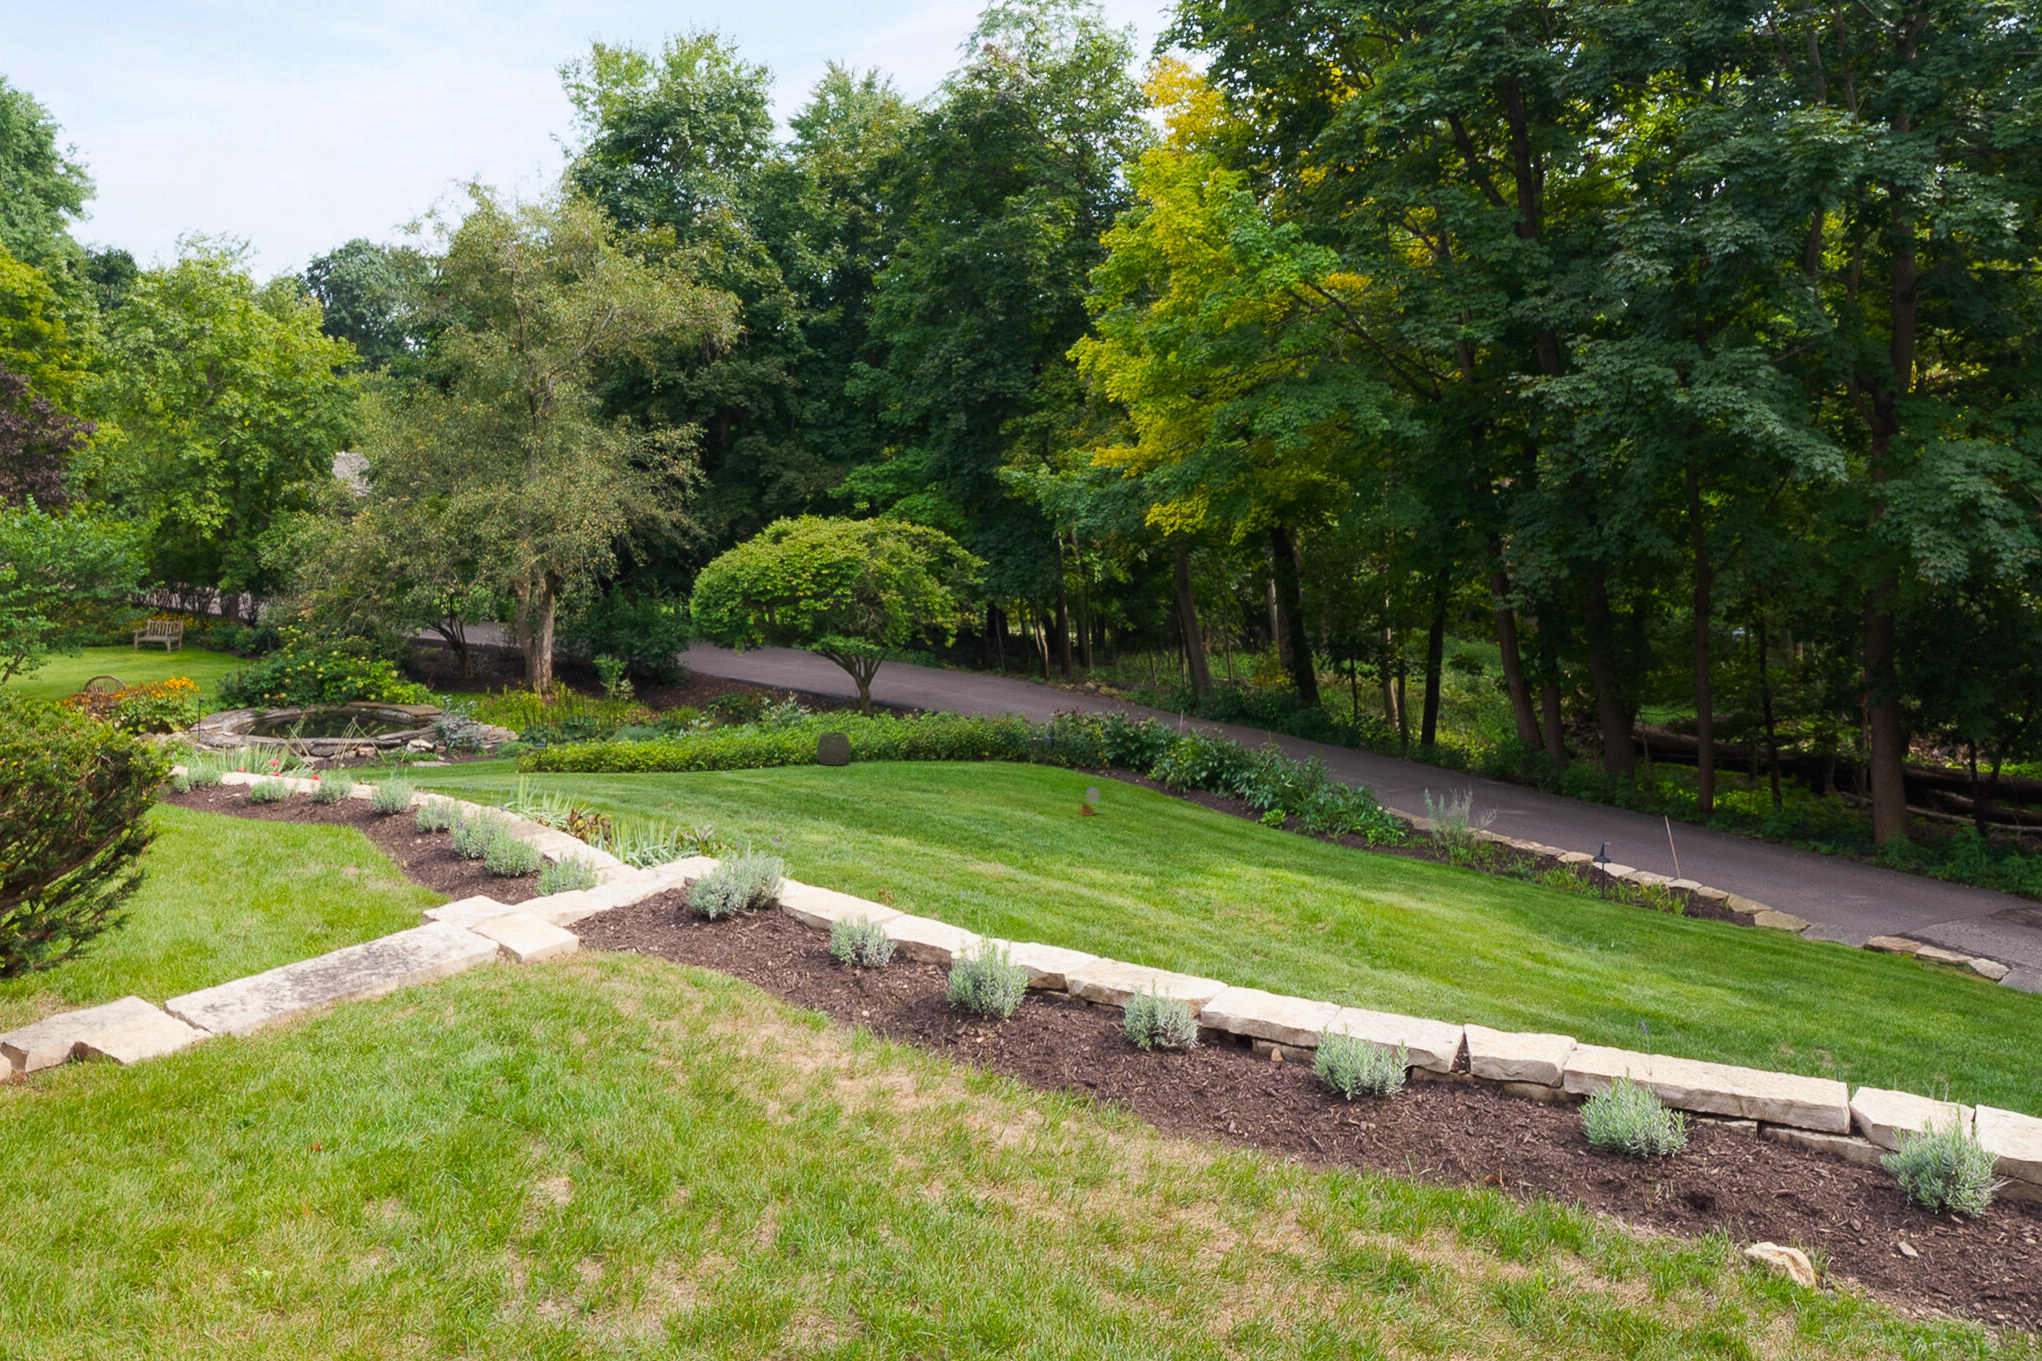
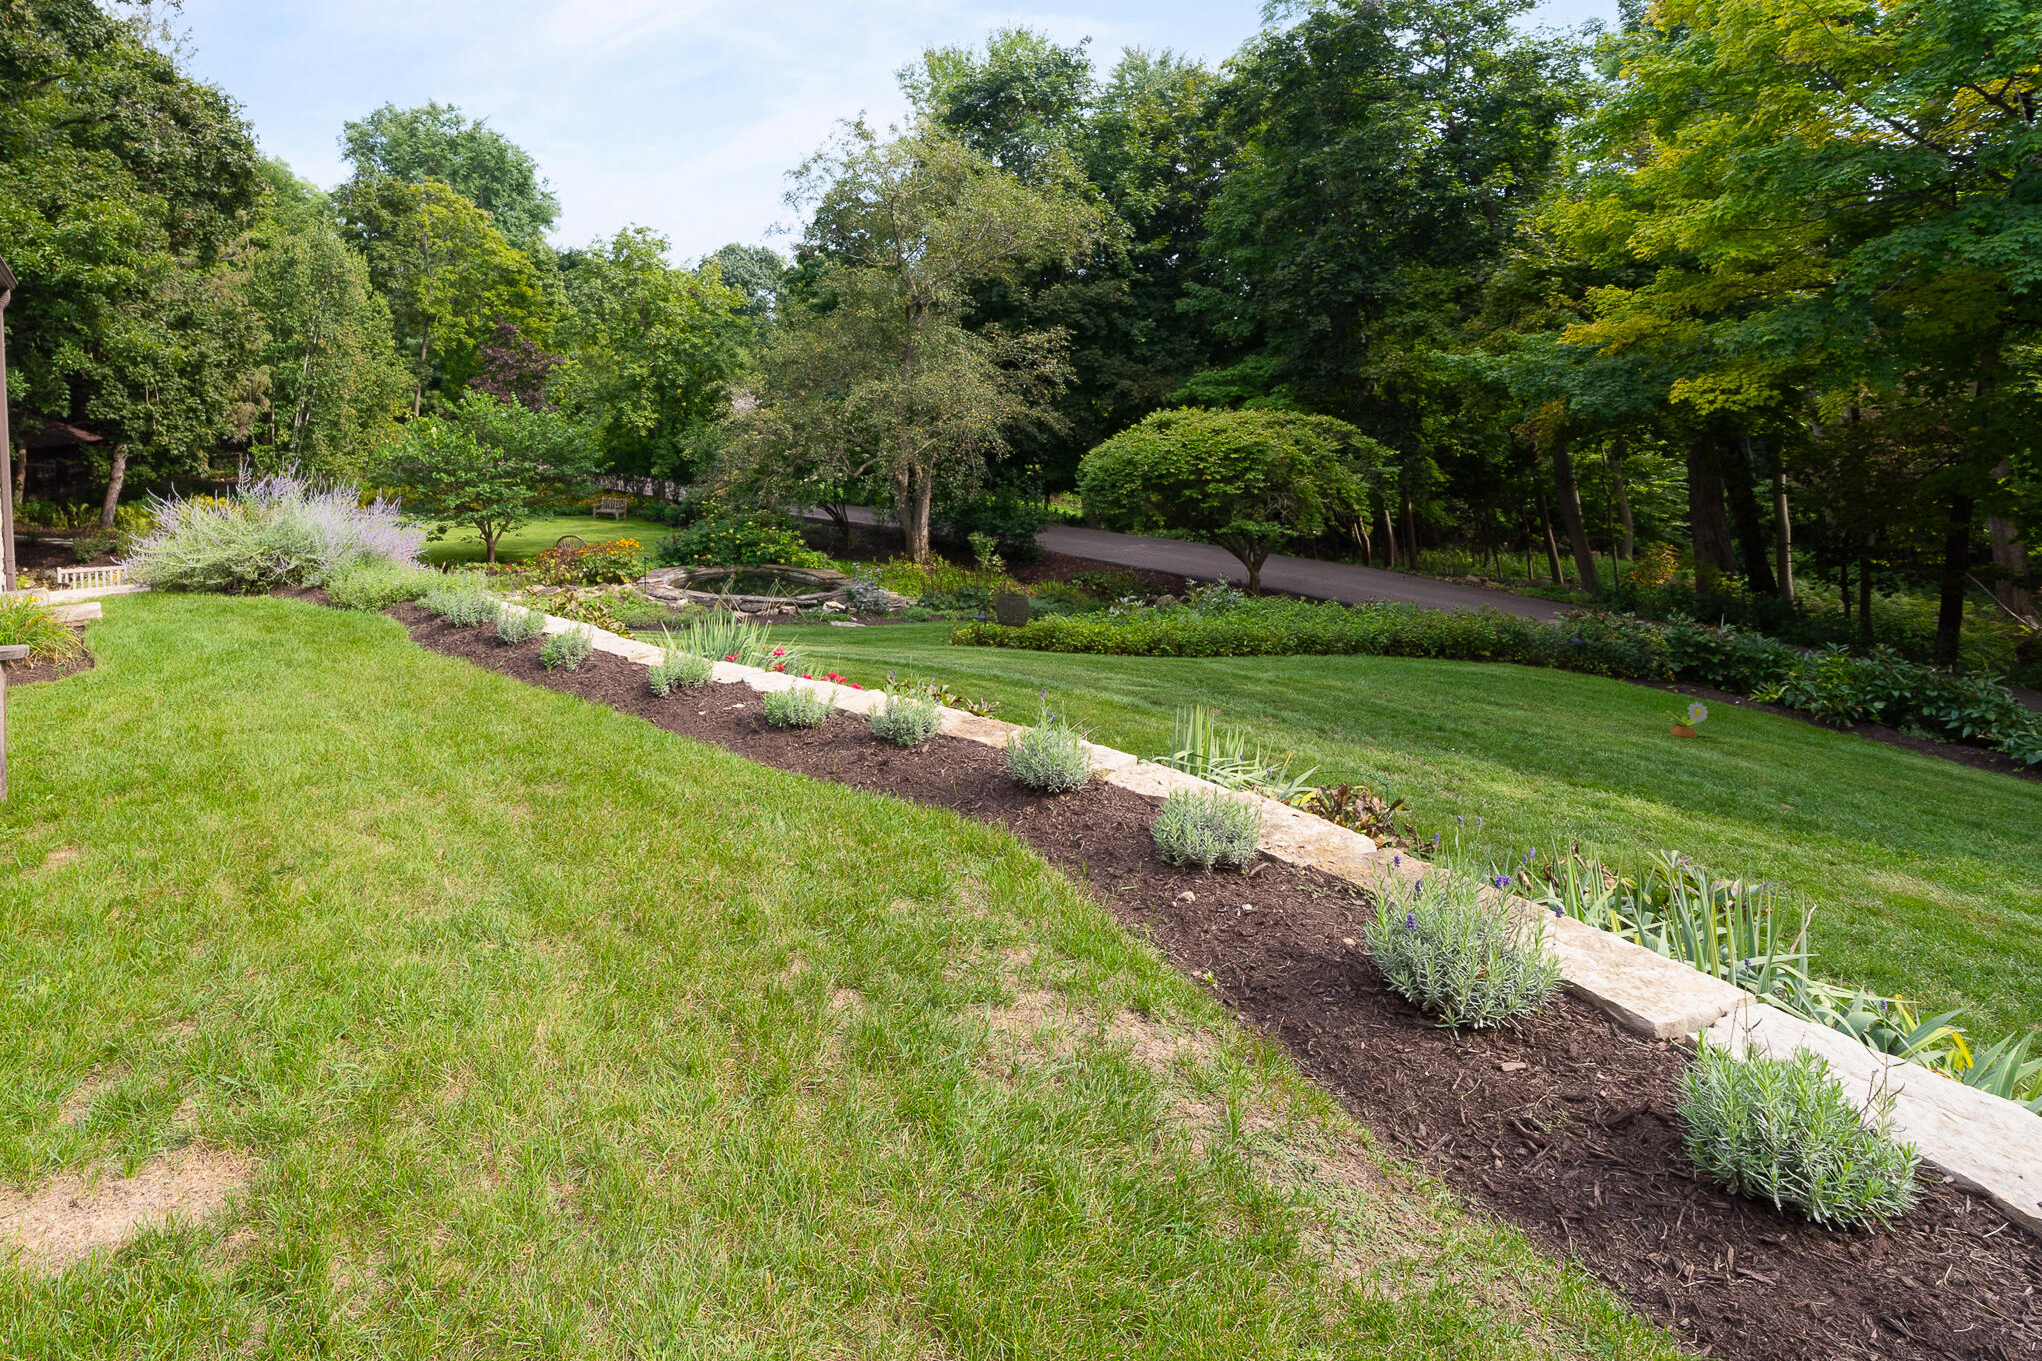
woven basket: present [817,732,850,765] -> present [995,594,1030,626]

